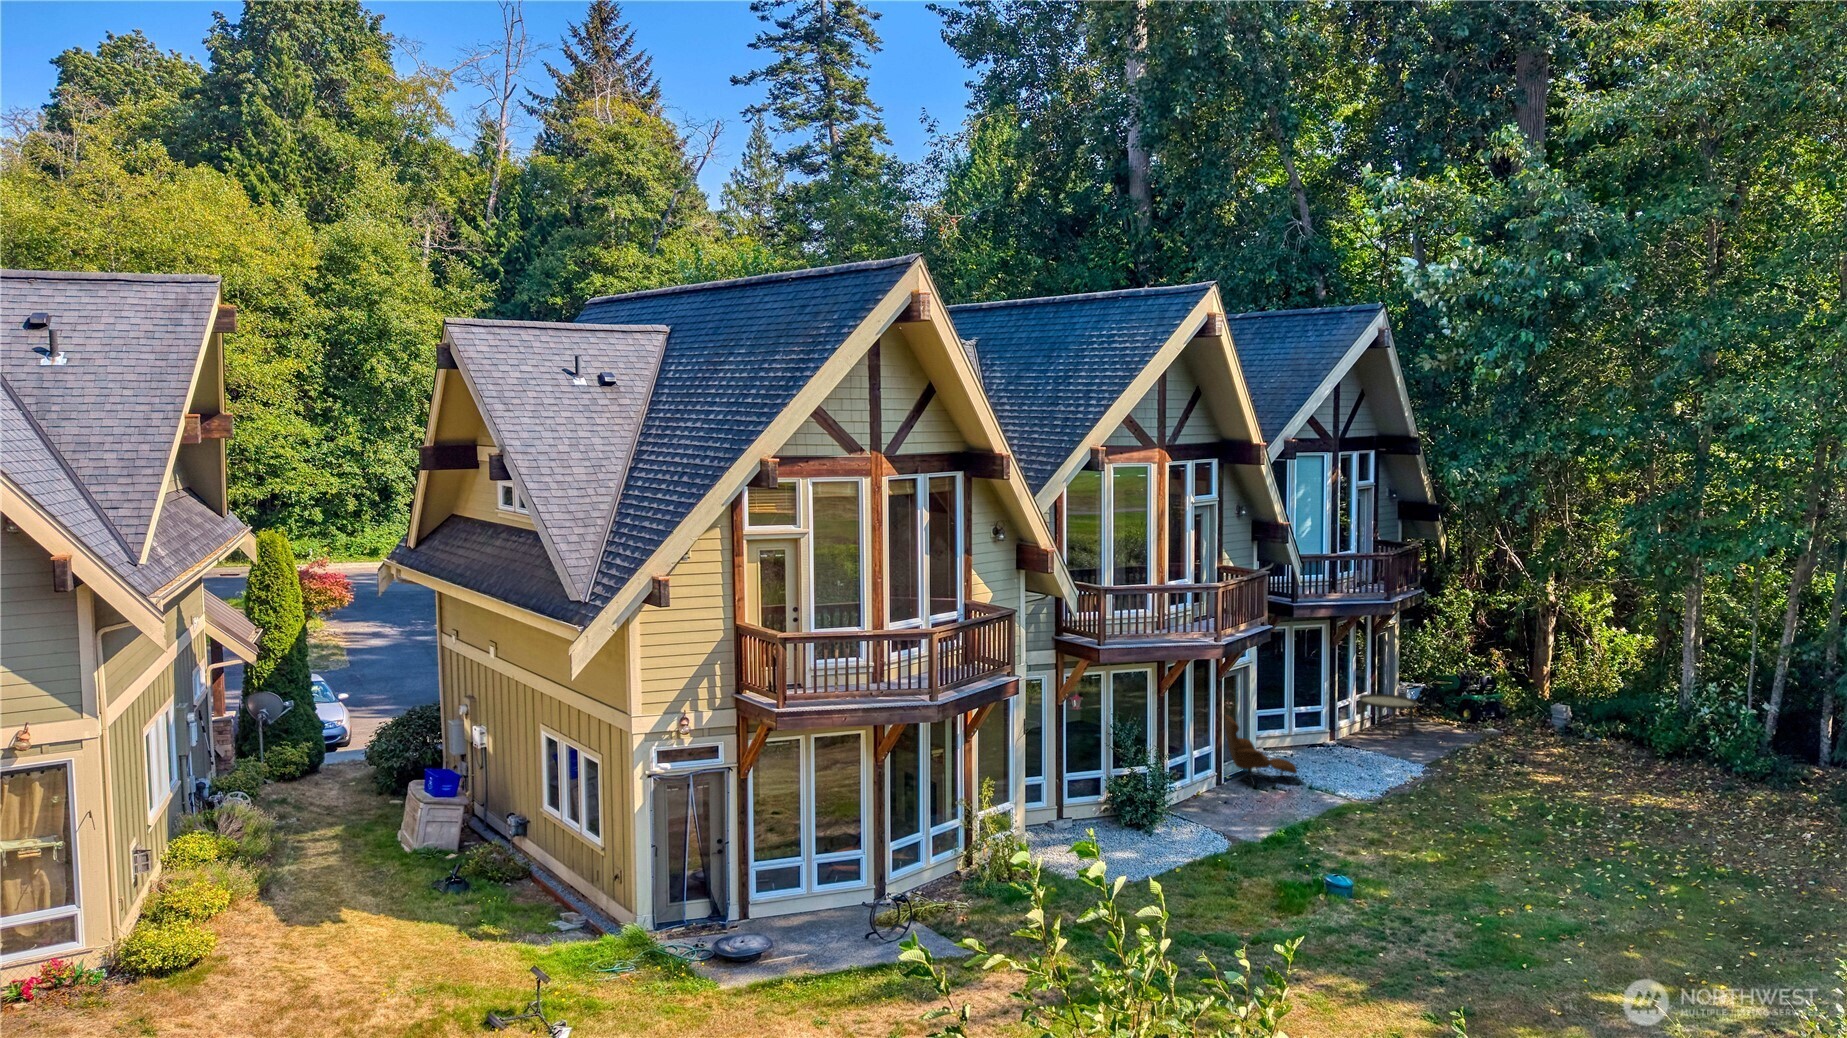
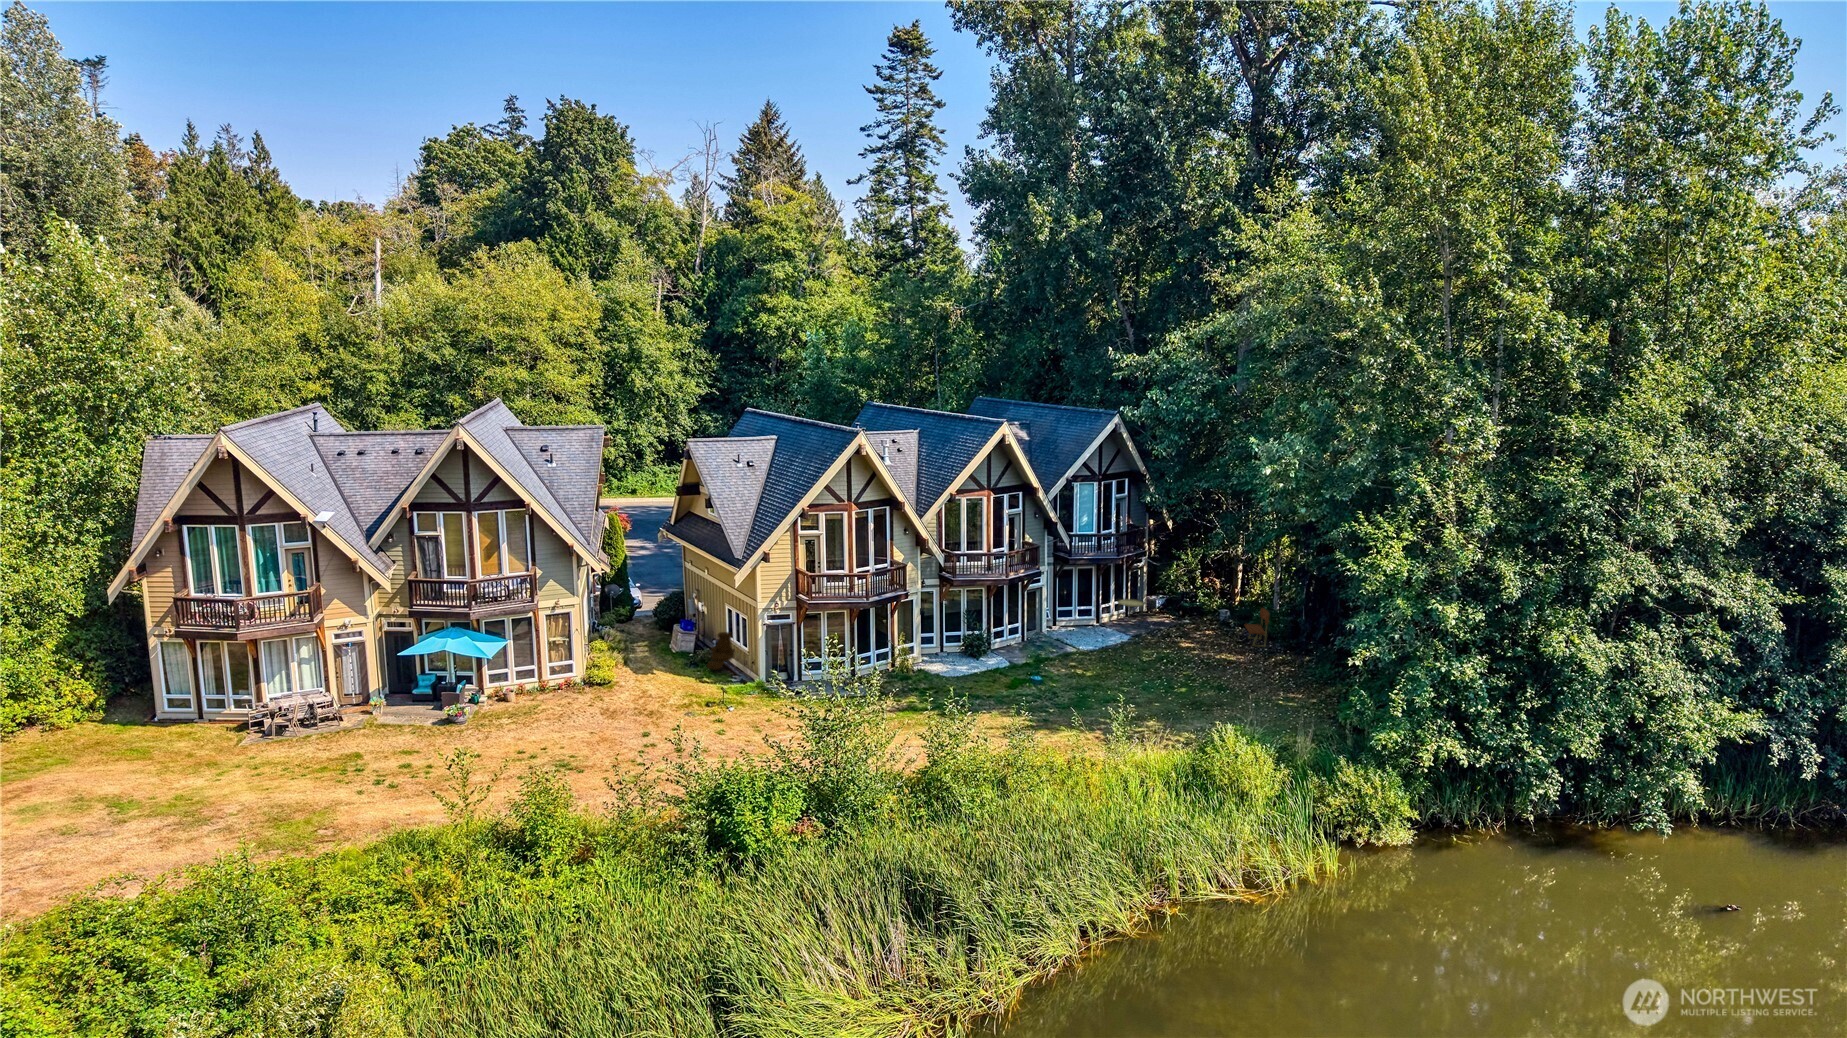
bench: none [1651,696,1724,778] -> present [1245,608,1269,647]
lounge chair: present [1225,715,1297,784] -> present [707,632,737,671]

